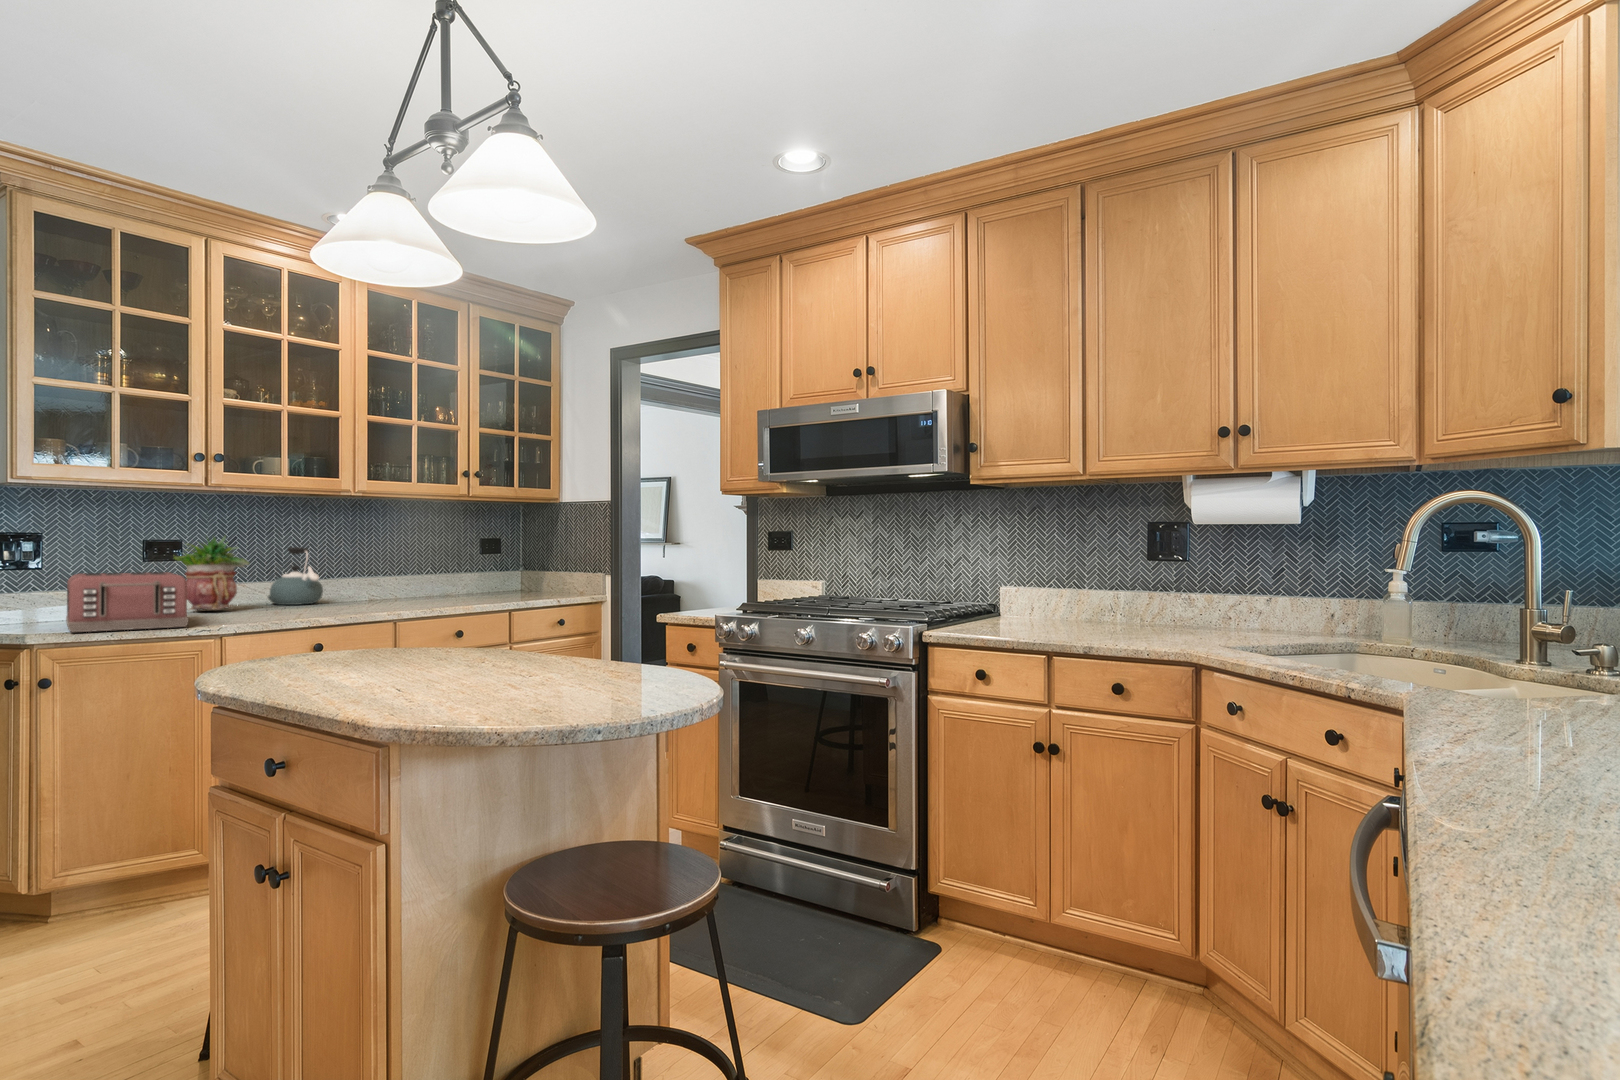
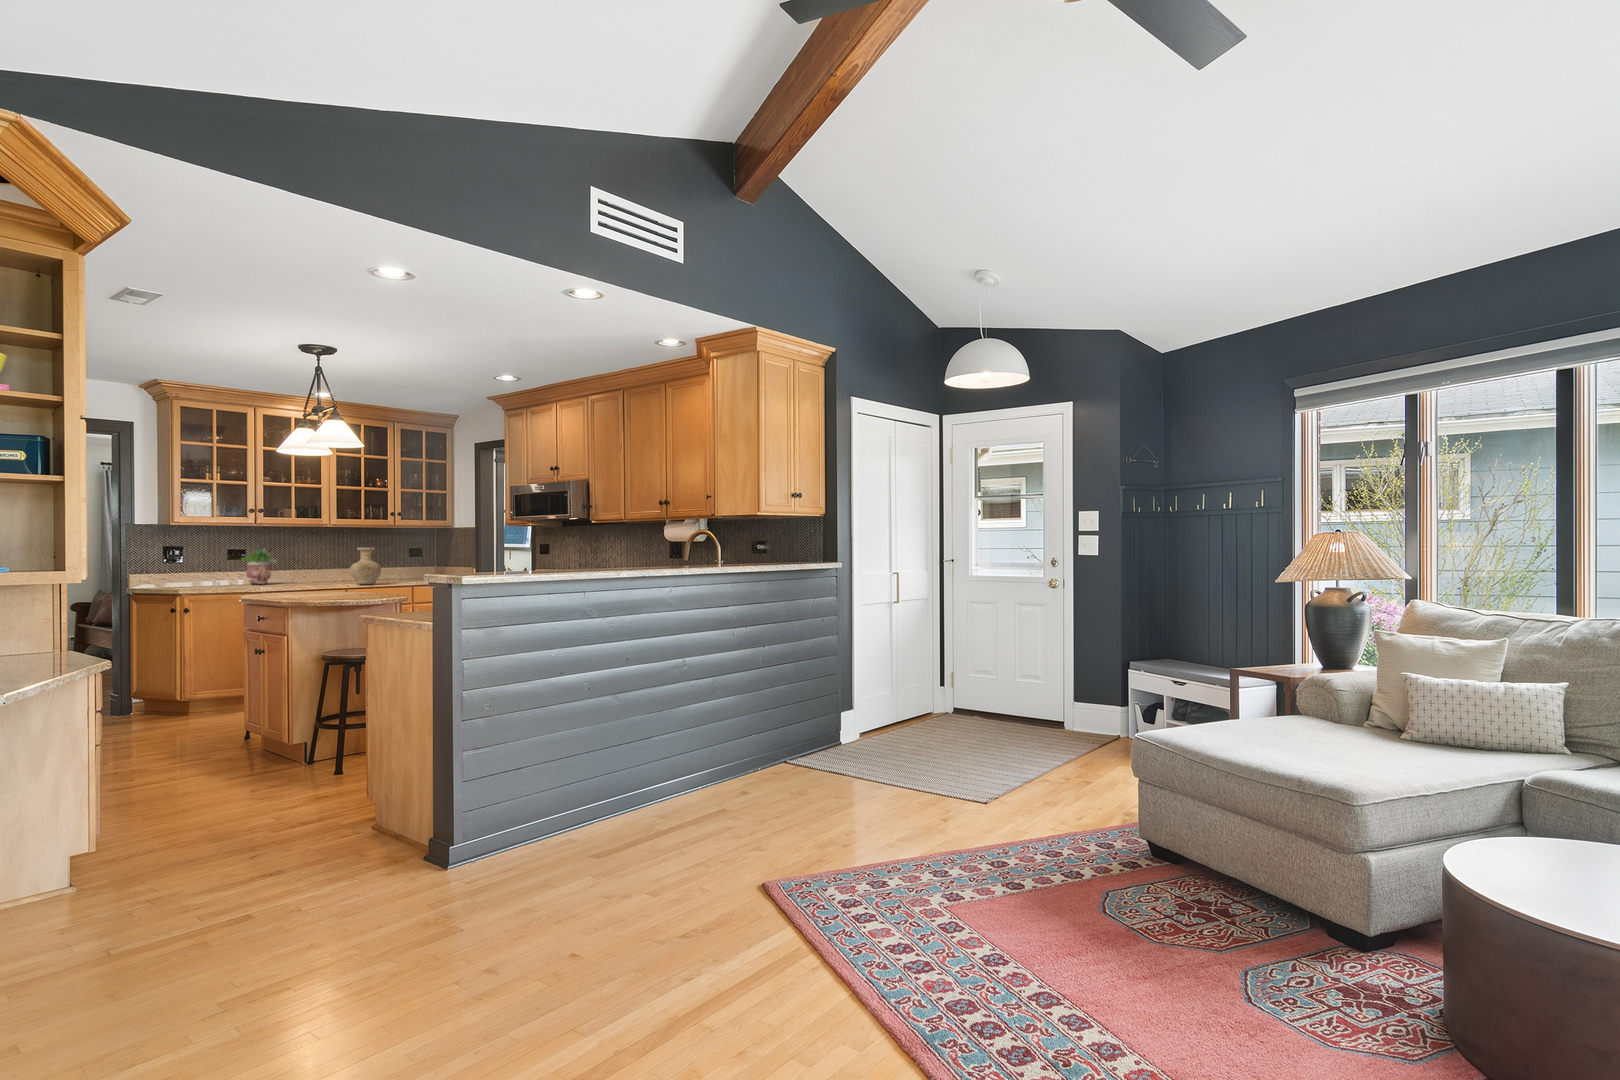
vase: none [401,537,461,610] -> present [350,548,381,585]
kettle: present [268,547,323,605] -> none [287,553,316,583]
toaster: present [66,572,188,632] -> none [194,565,246,590]

